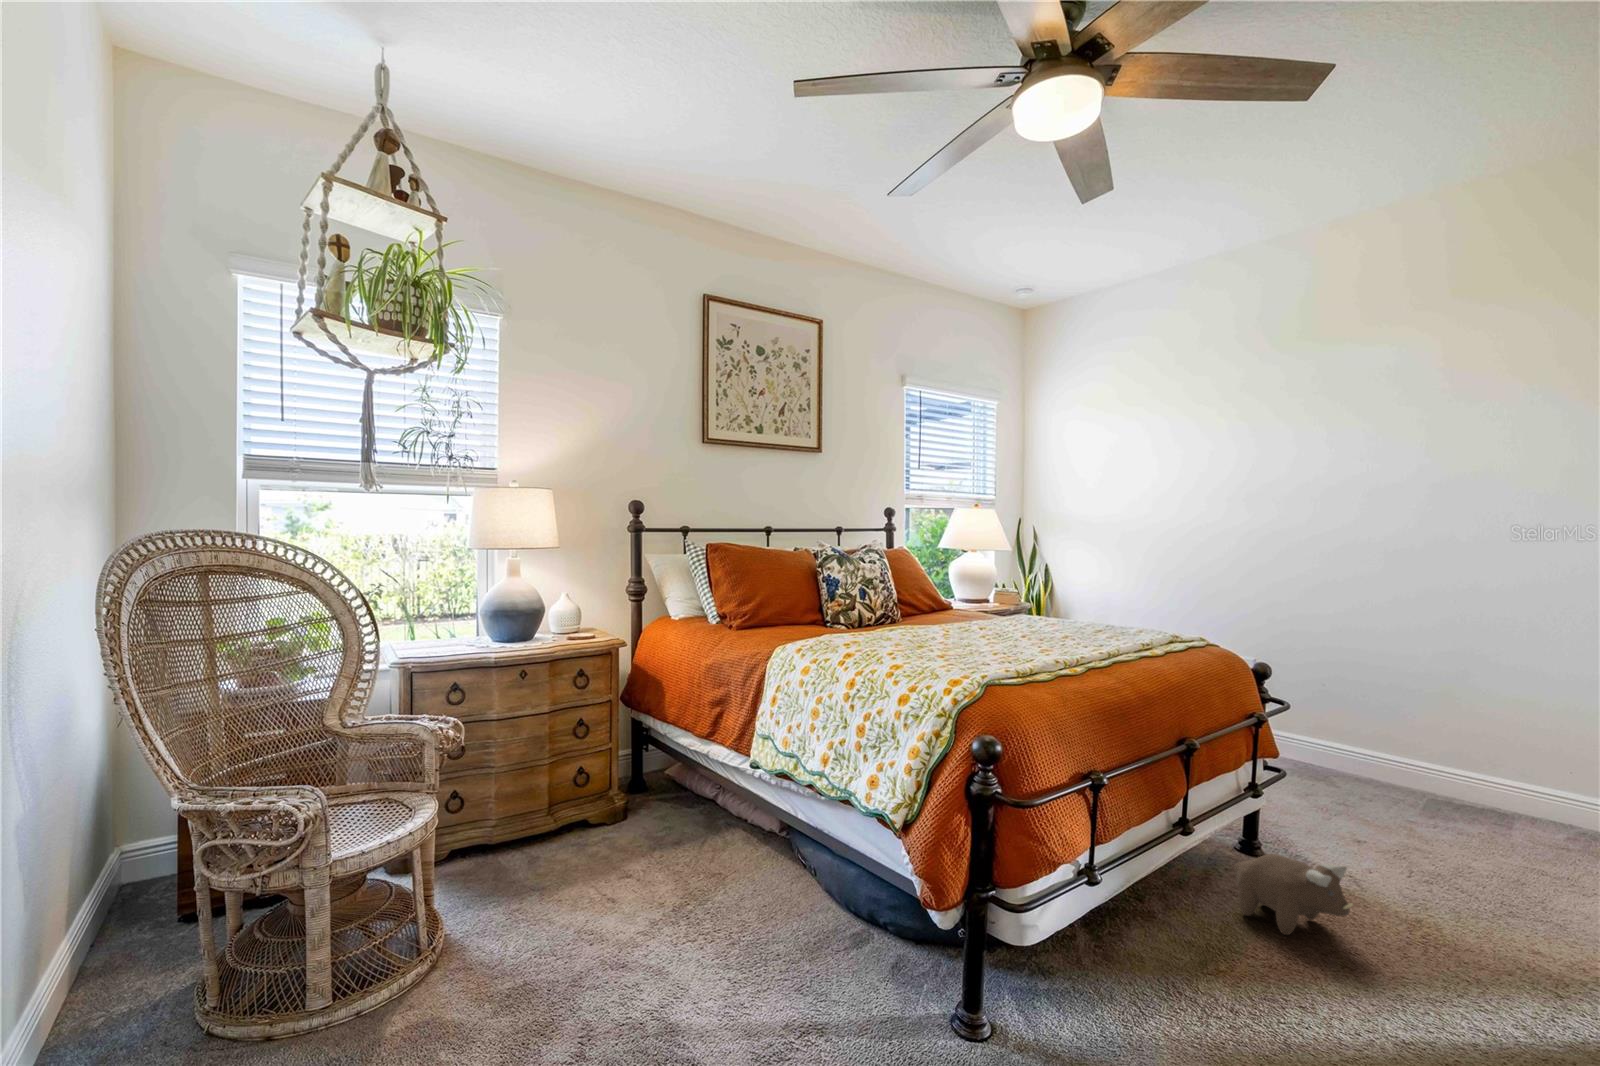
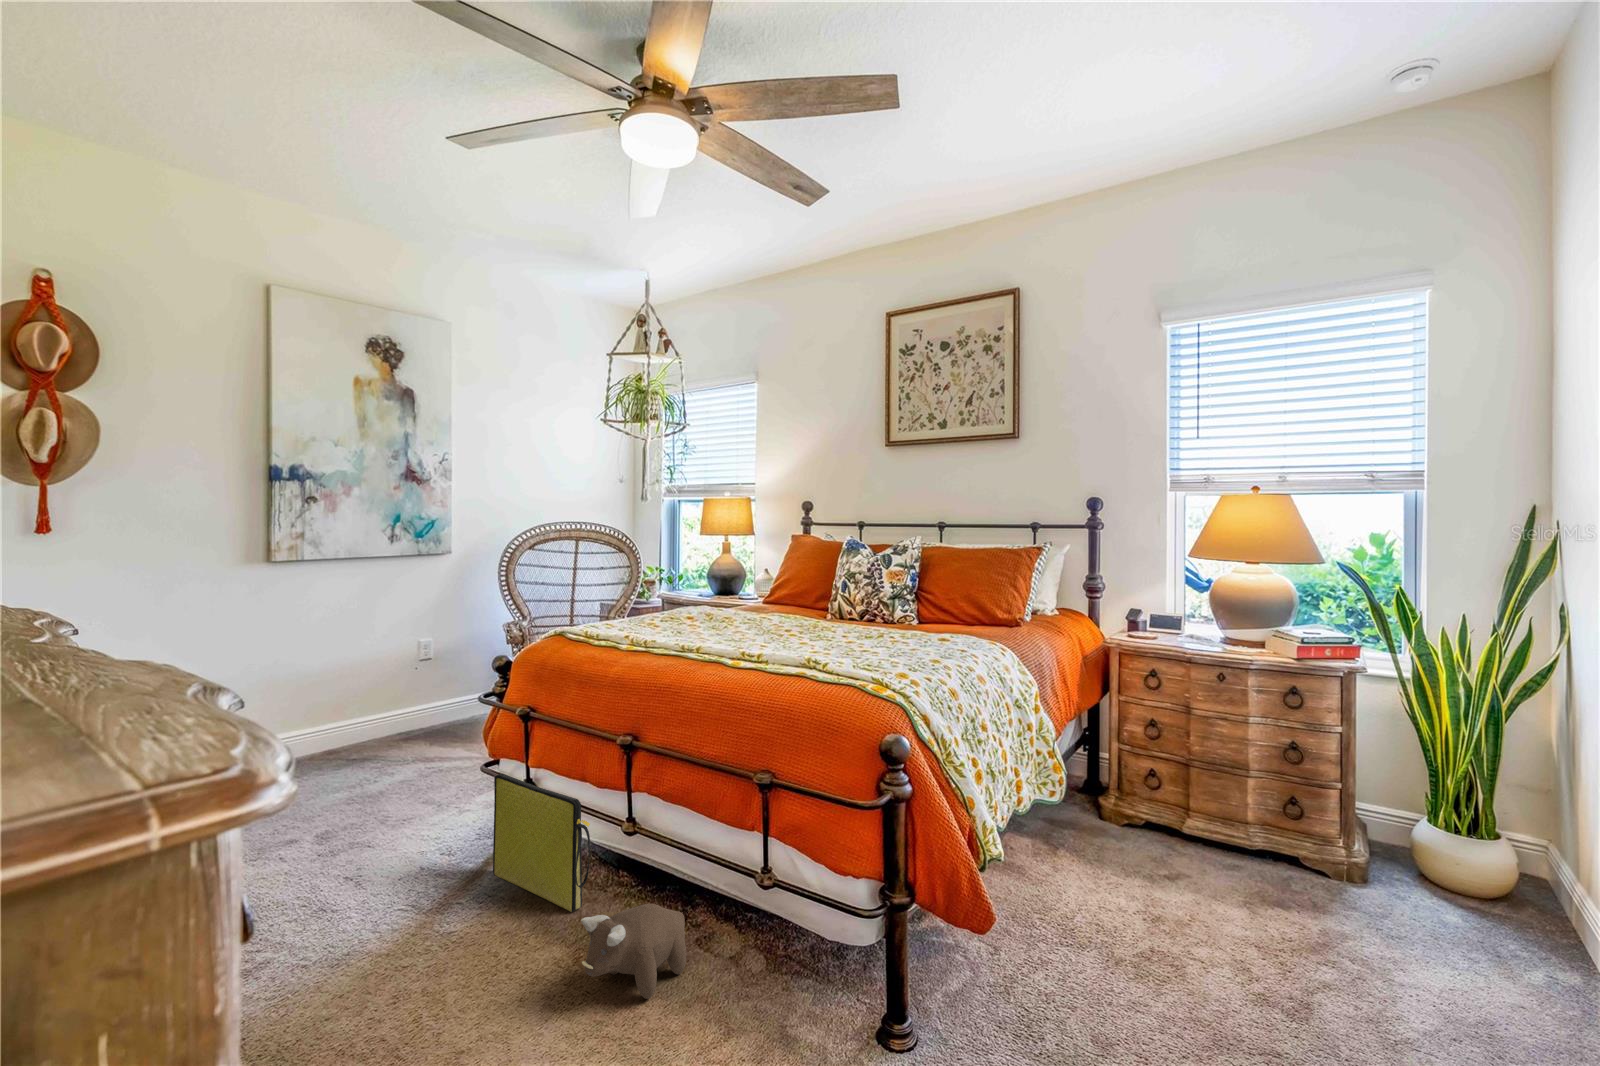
bag: none [1095,828,1196,1024] -> present [493,773,590,912]

